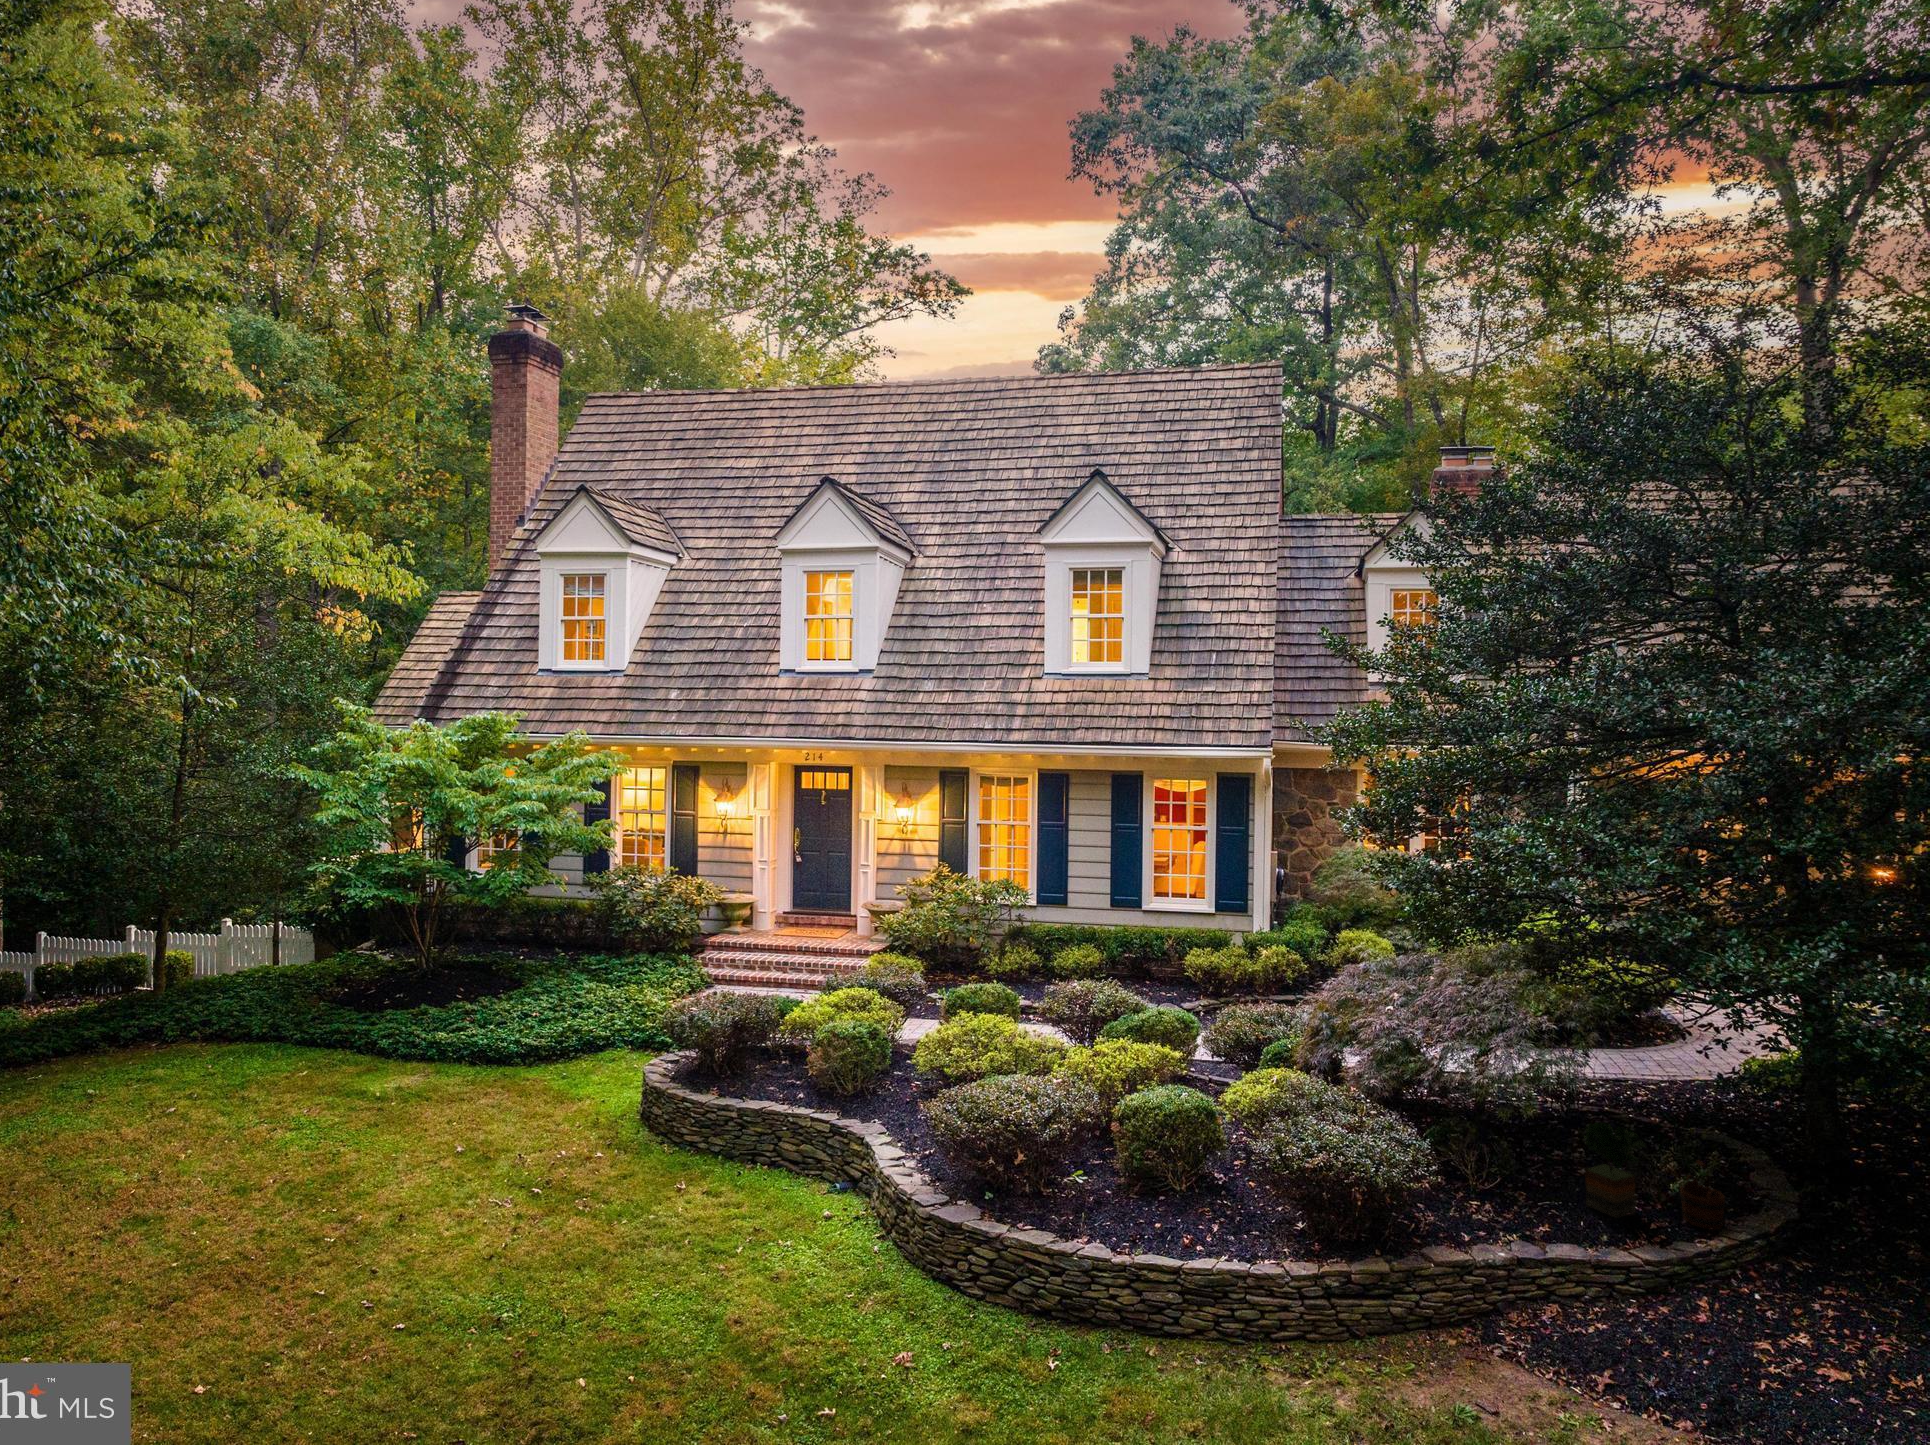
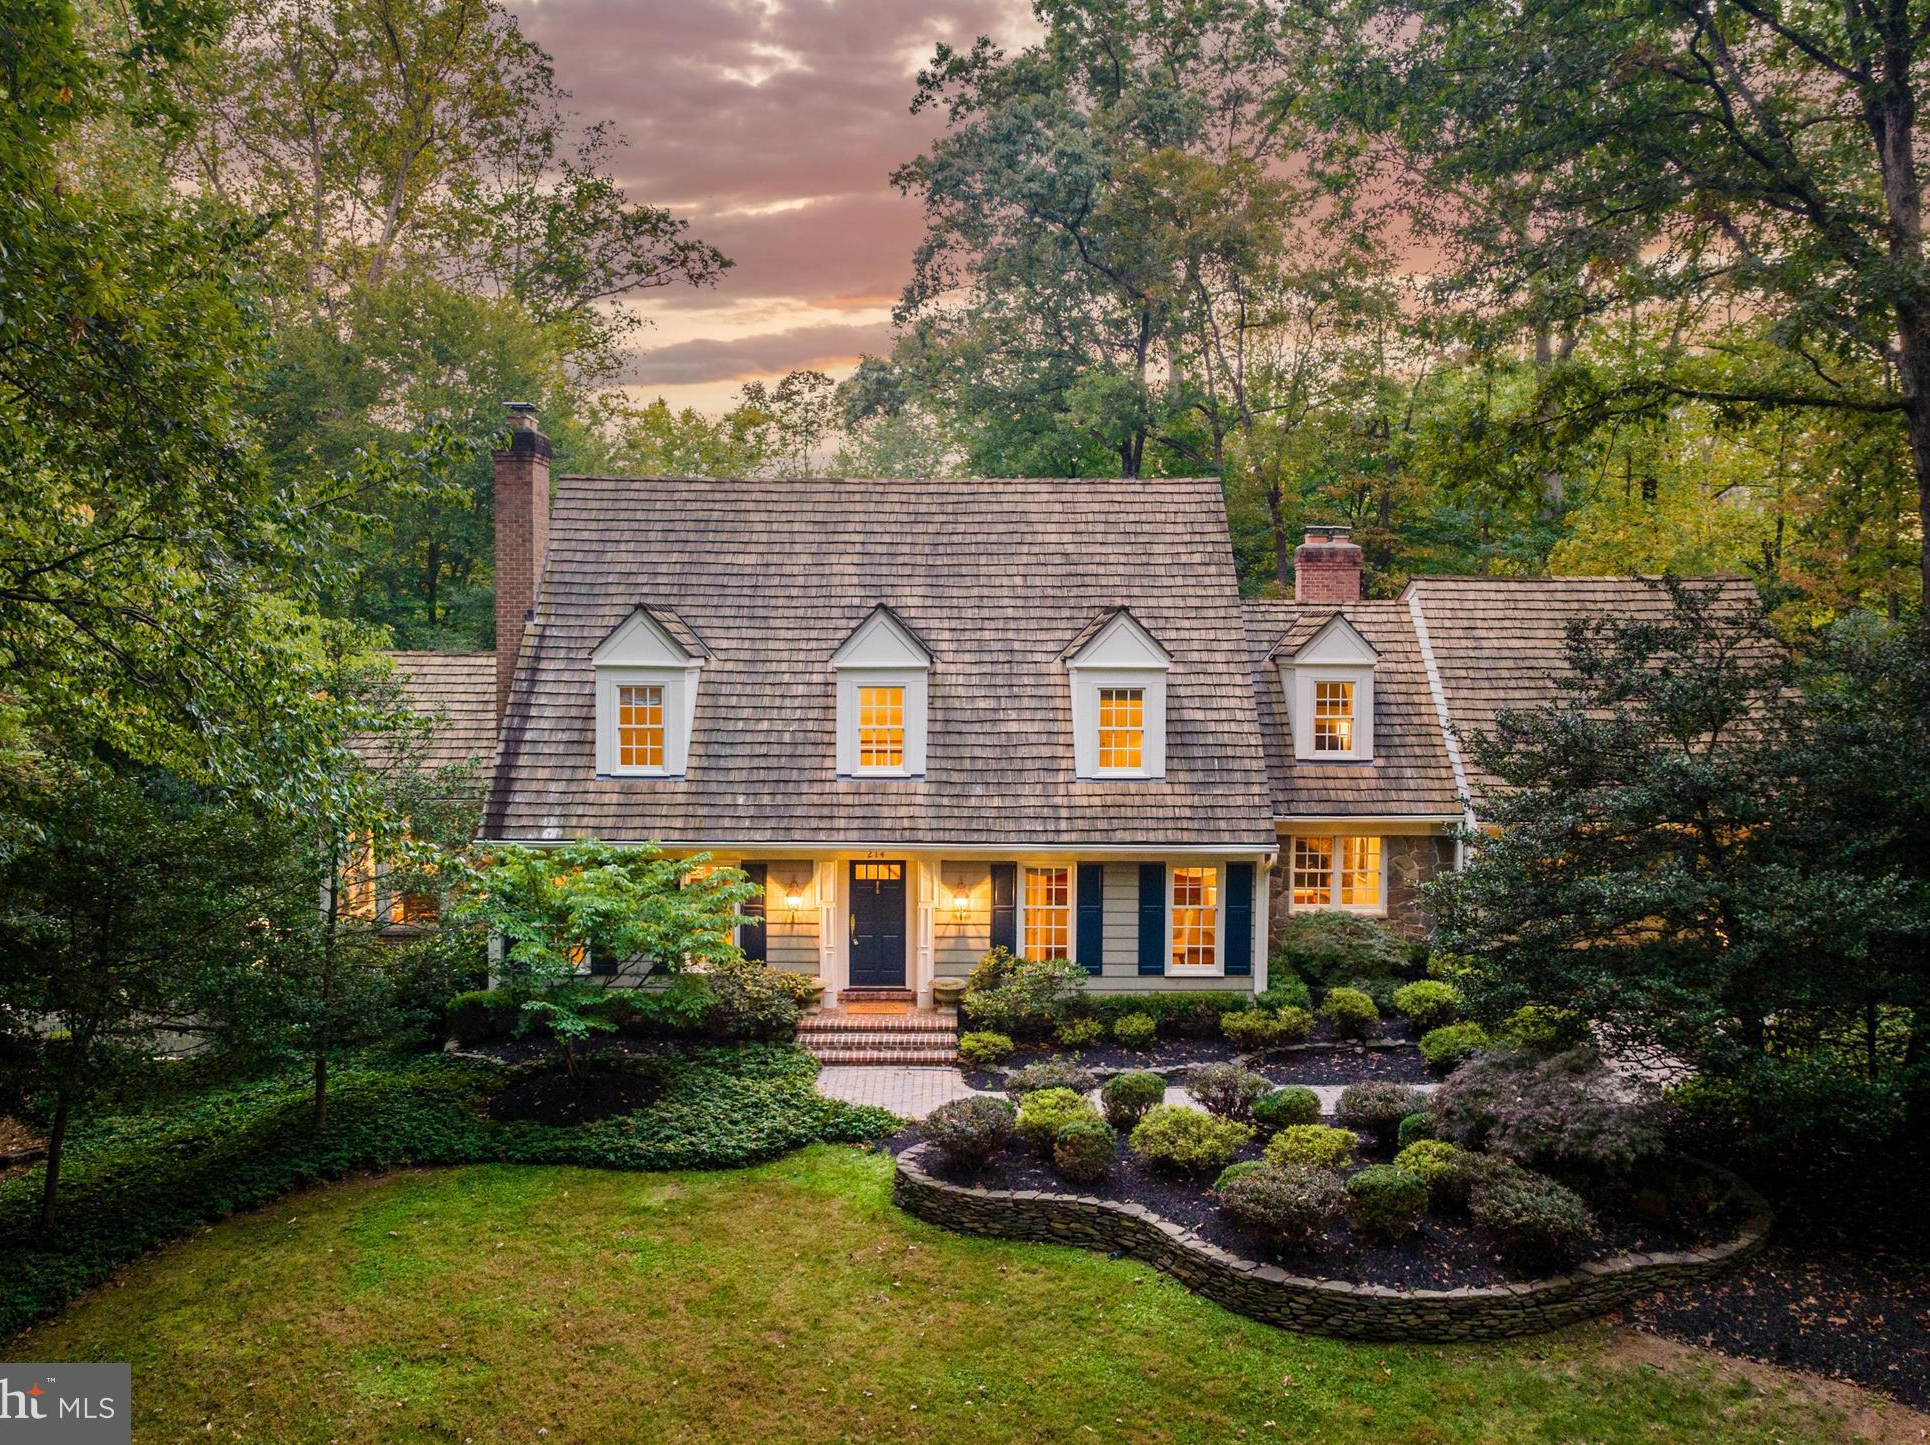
wooden bucket: present [1680,1160,1725,1230] -> none [1690,1182,1718,1224]

